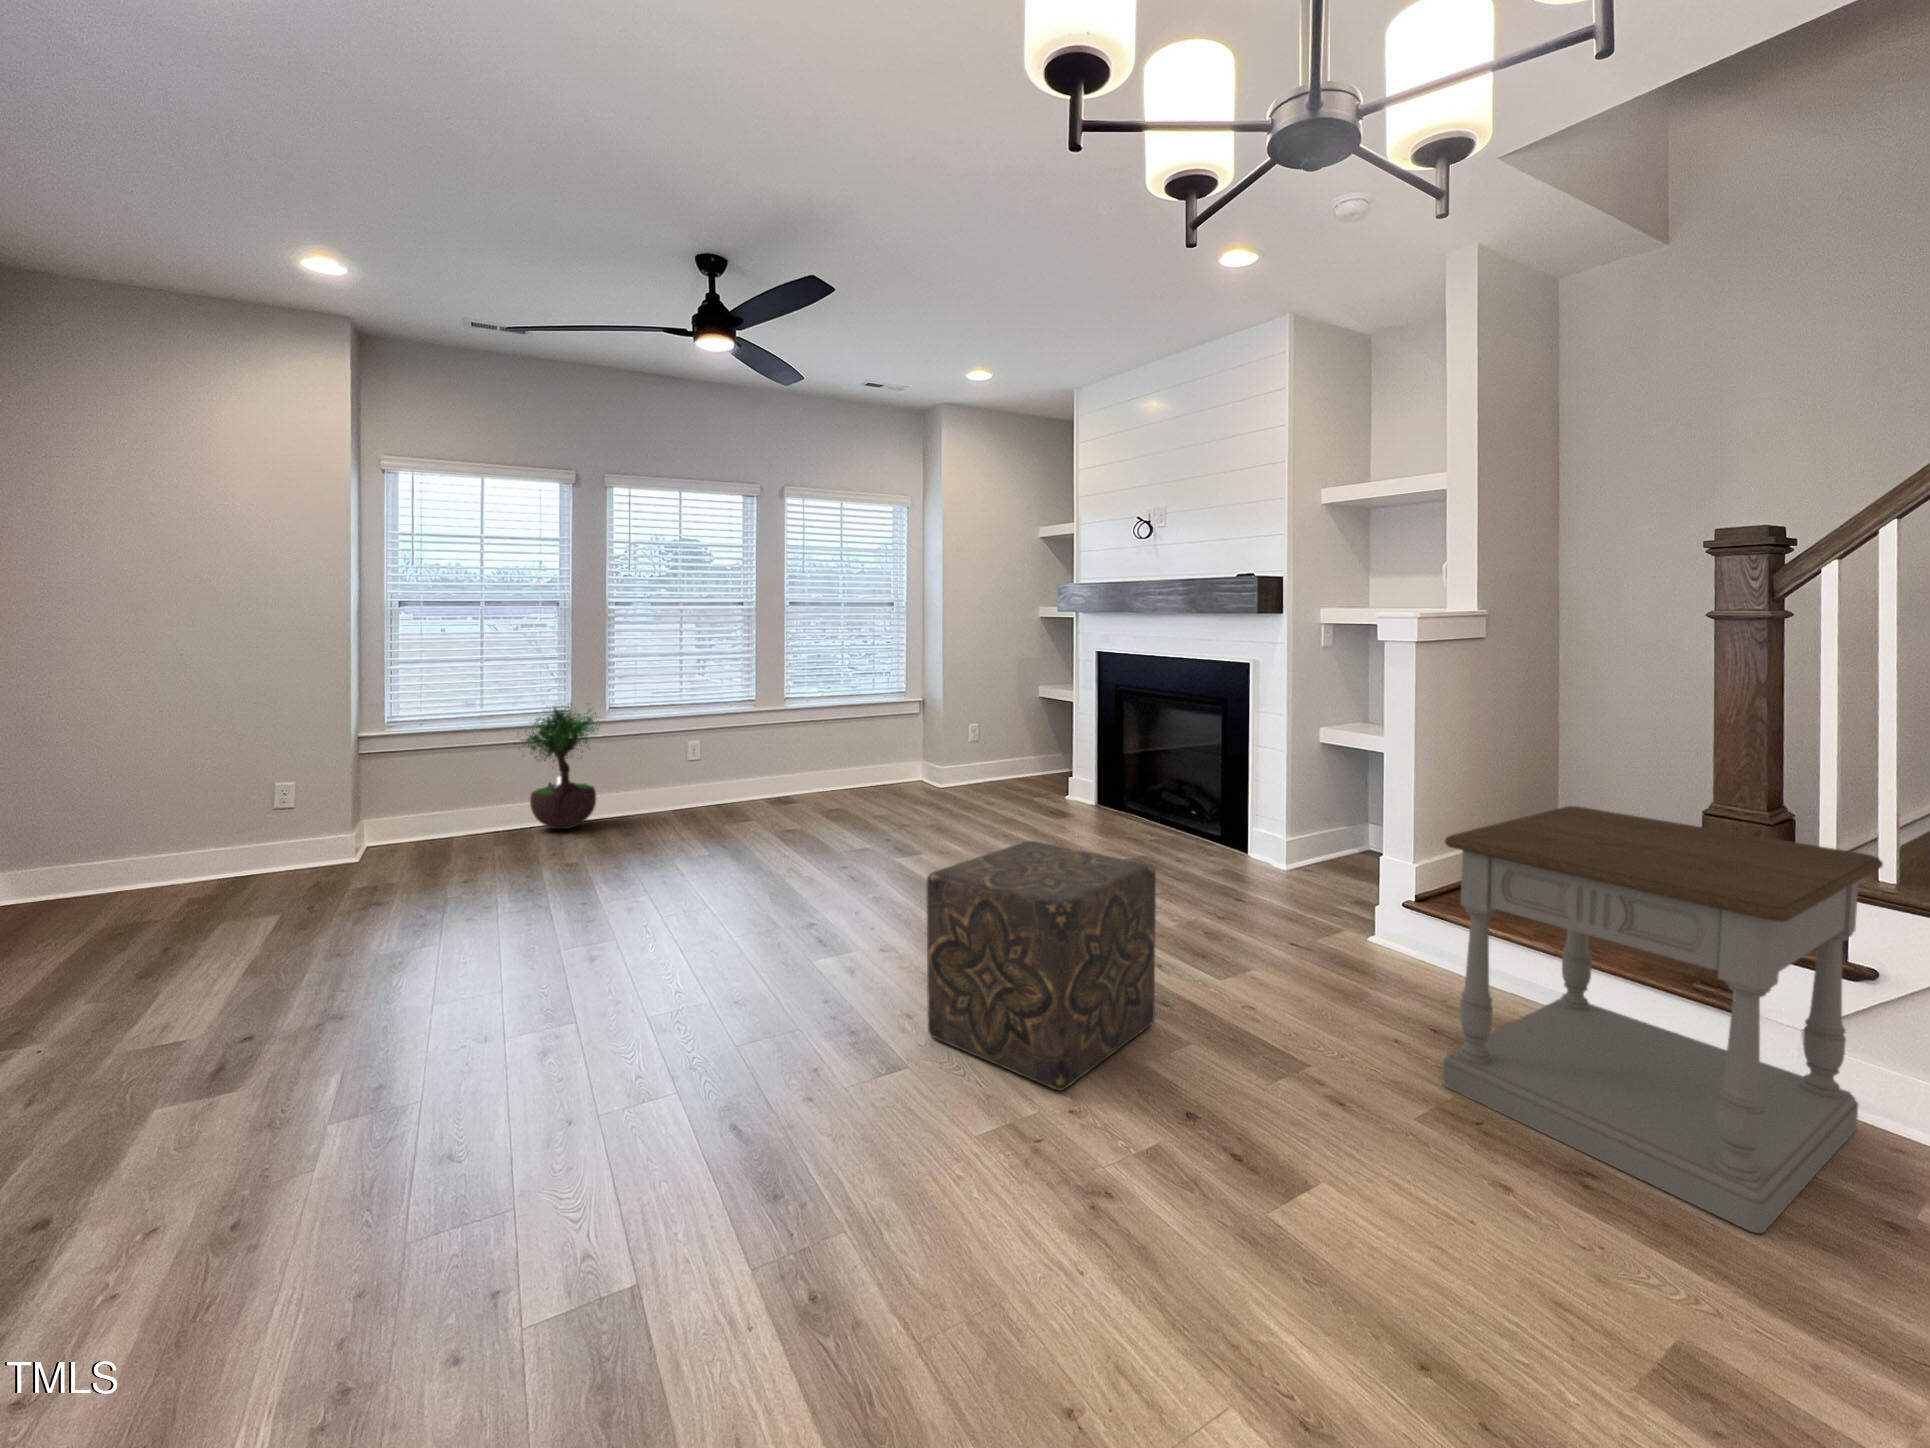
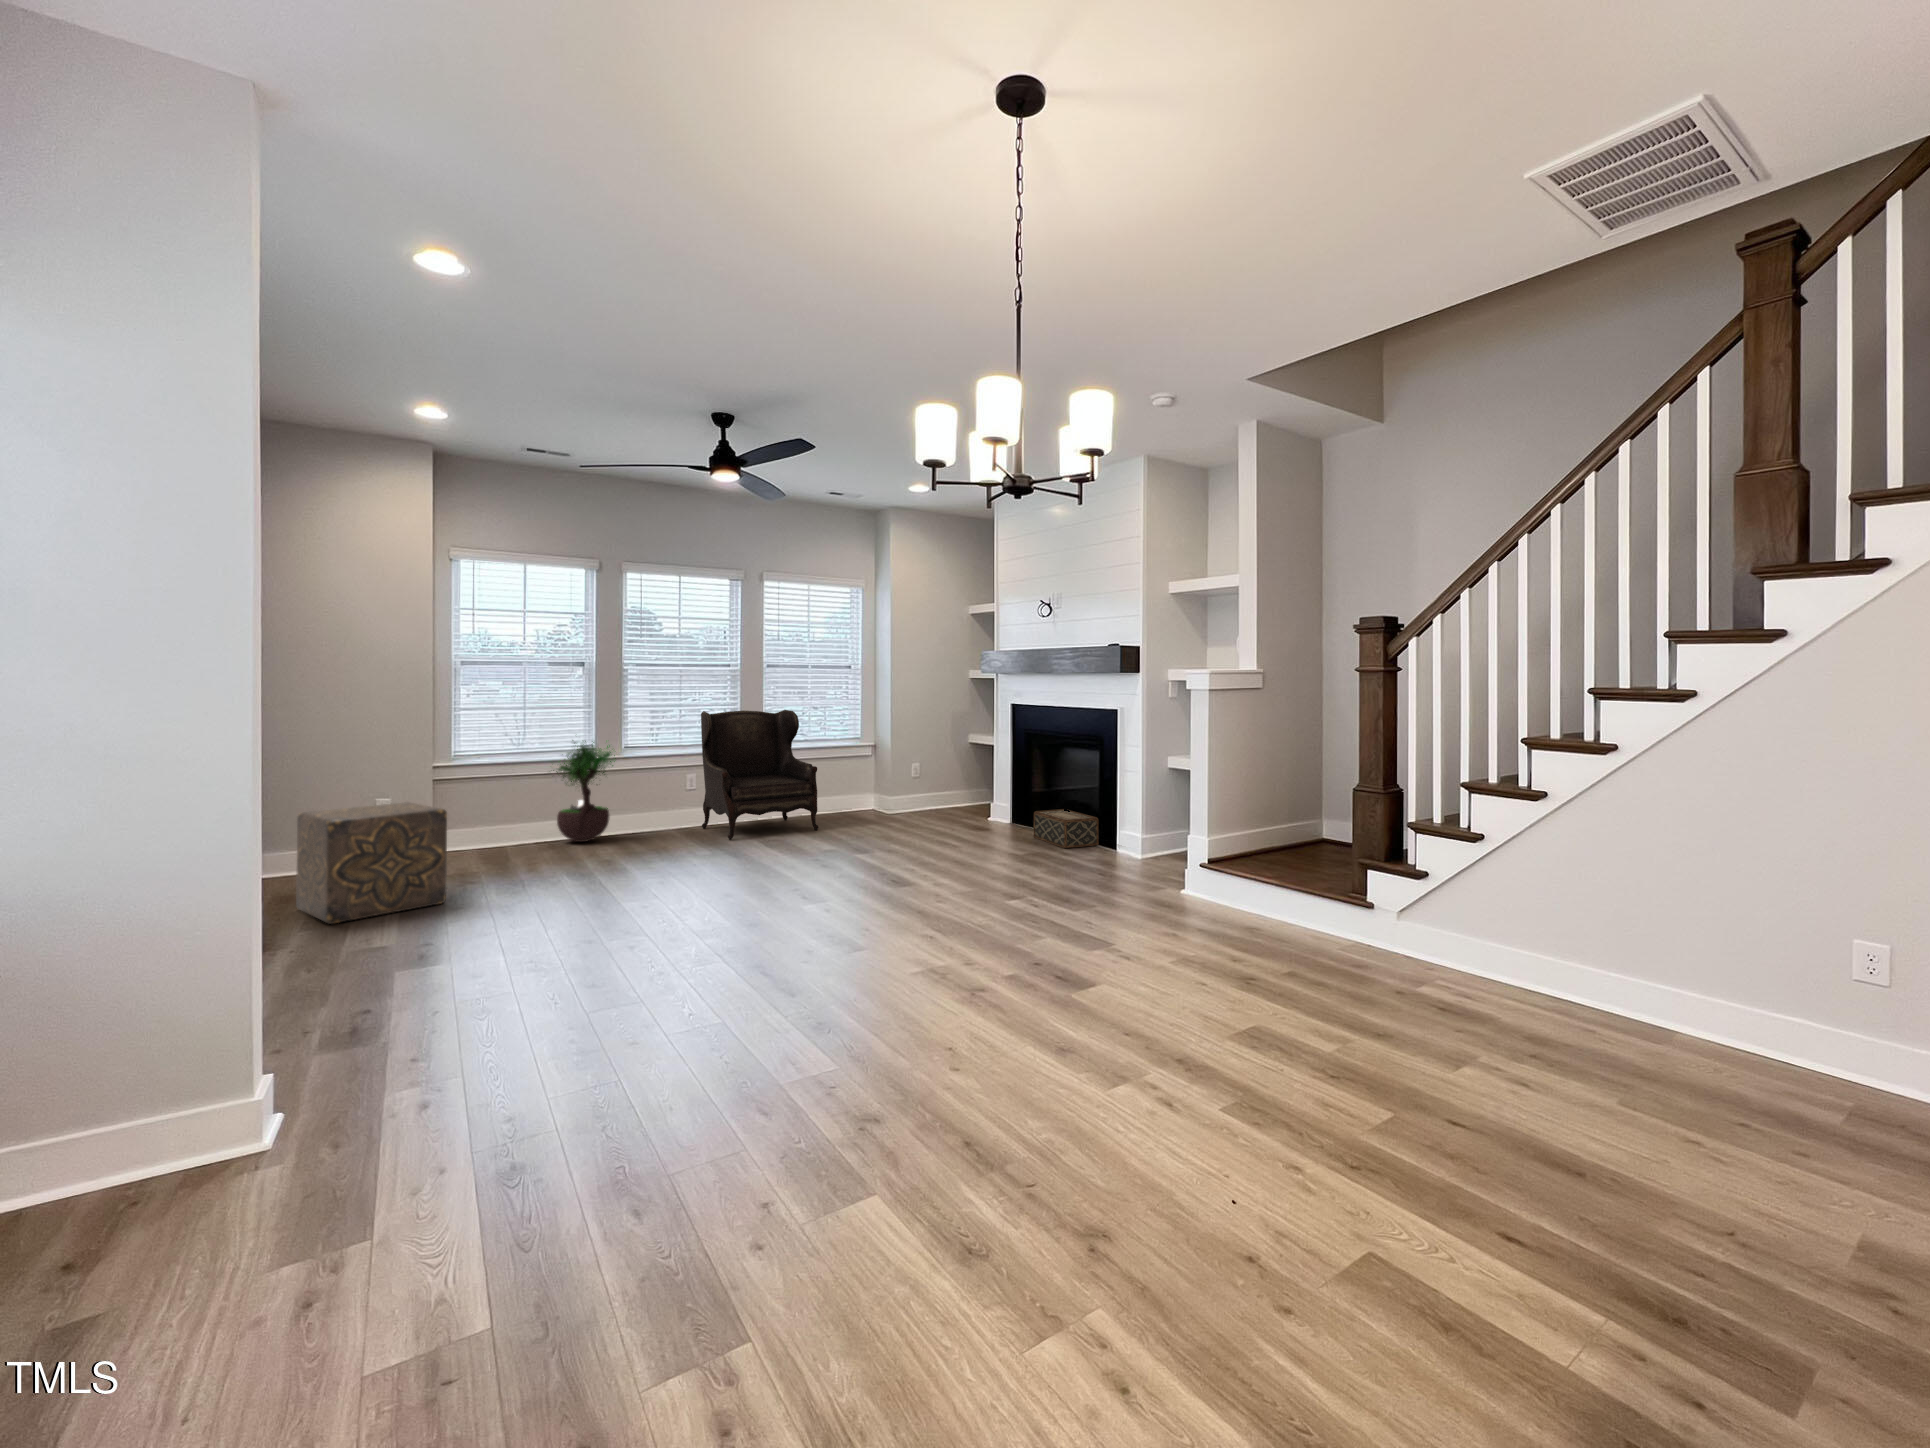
armchair: none [709,660,856,828] -> present [701,710,818,840]
woven basket: none [1131,792,1221,849] -> present [1034,809,1099,848]
side table: present [1443,806,1883,1233] -> none [1190,787,1423,998]
ottoman: present [926,841,1156,1090] -> present [296,802,447,924]

